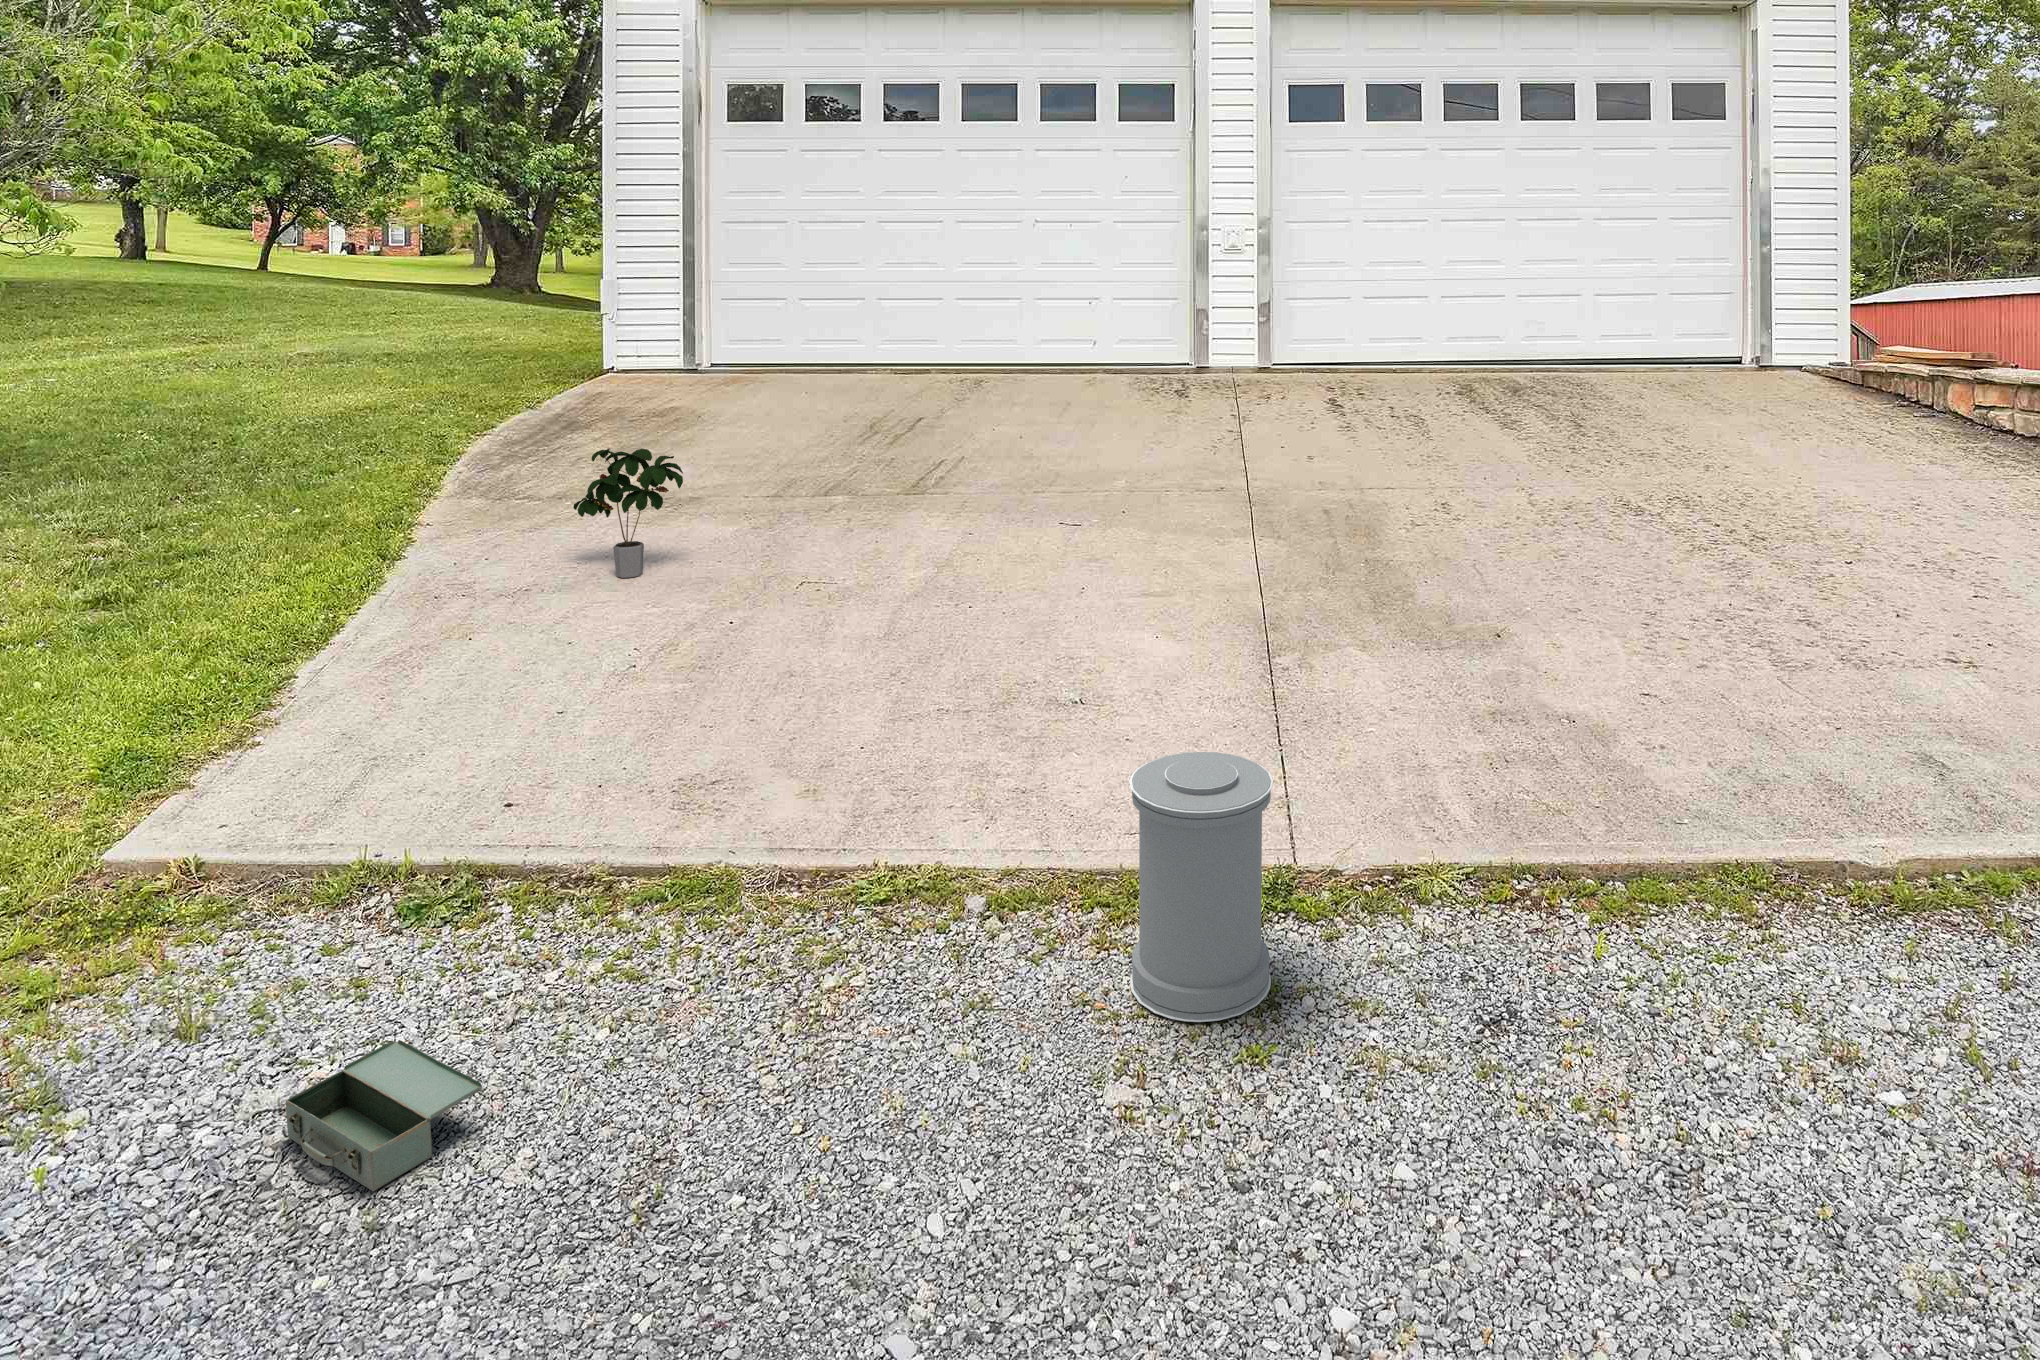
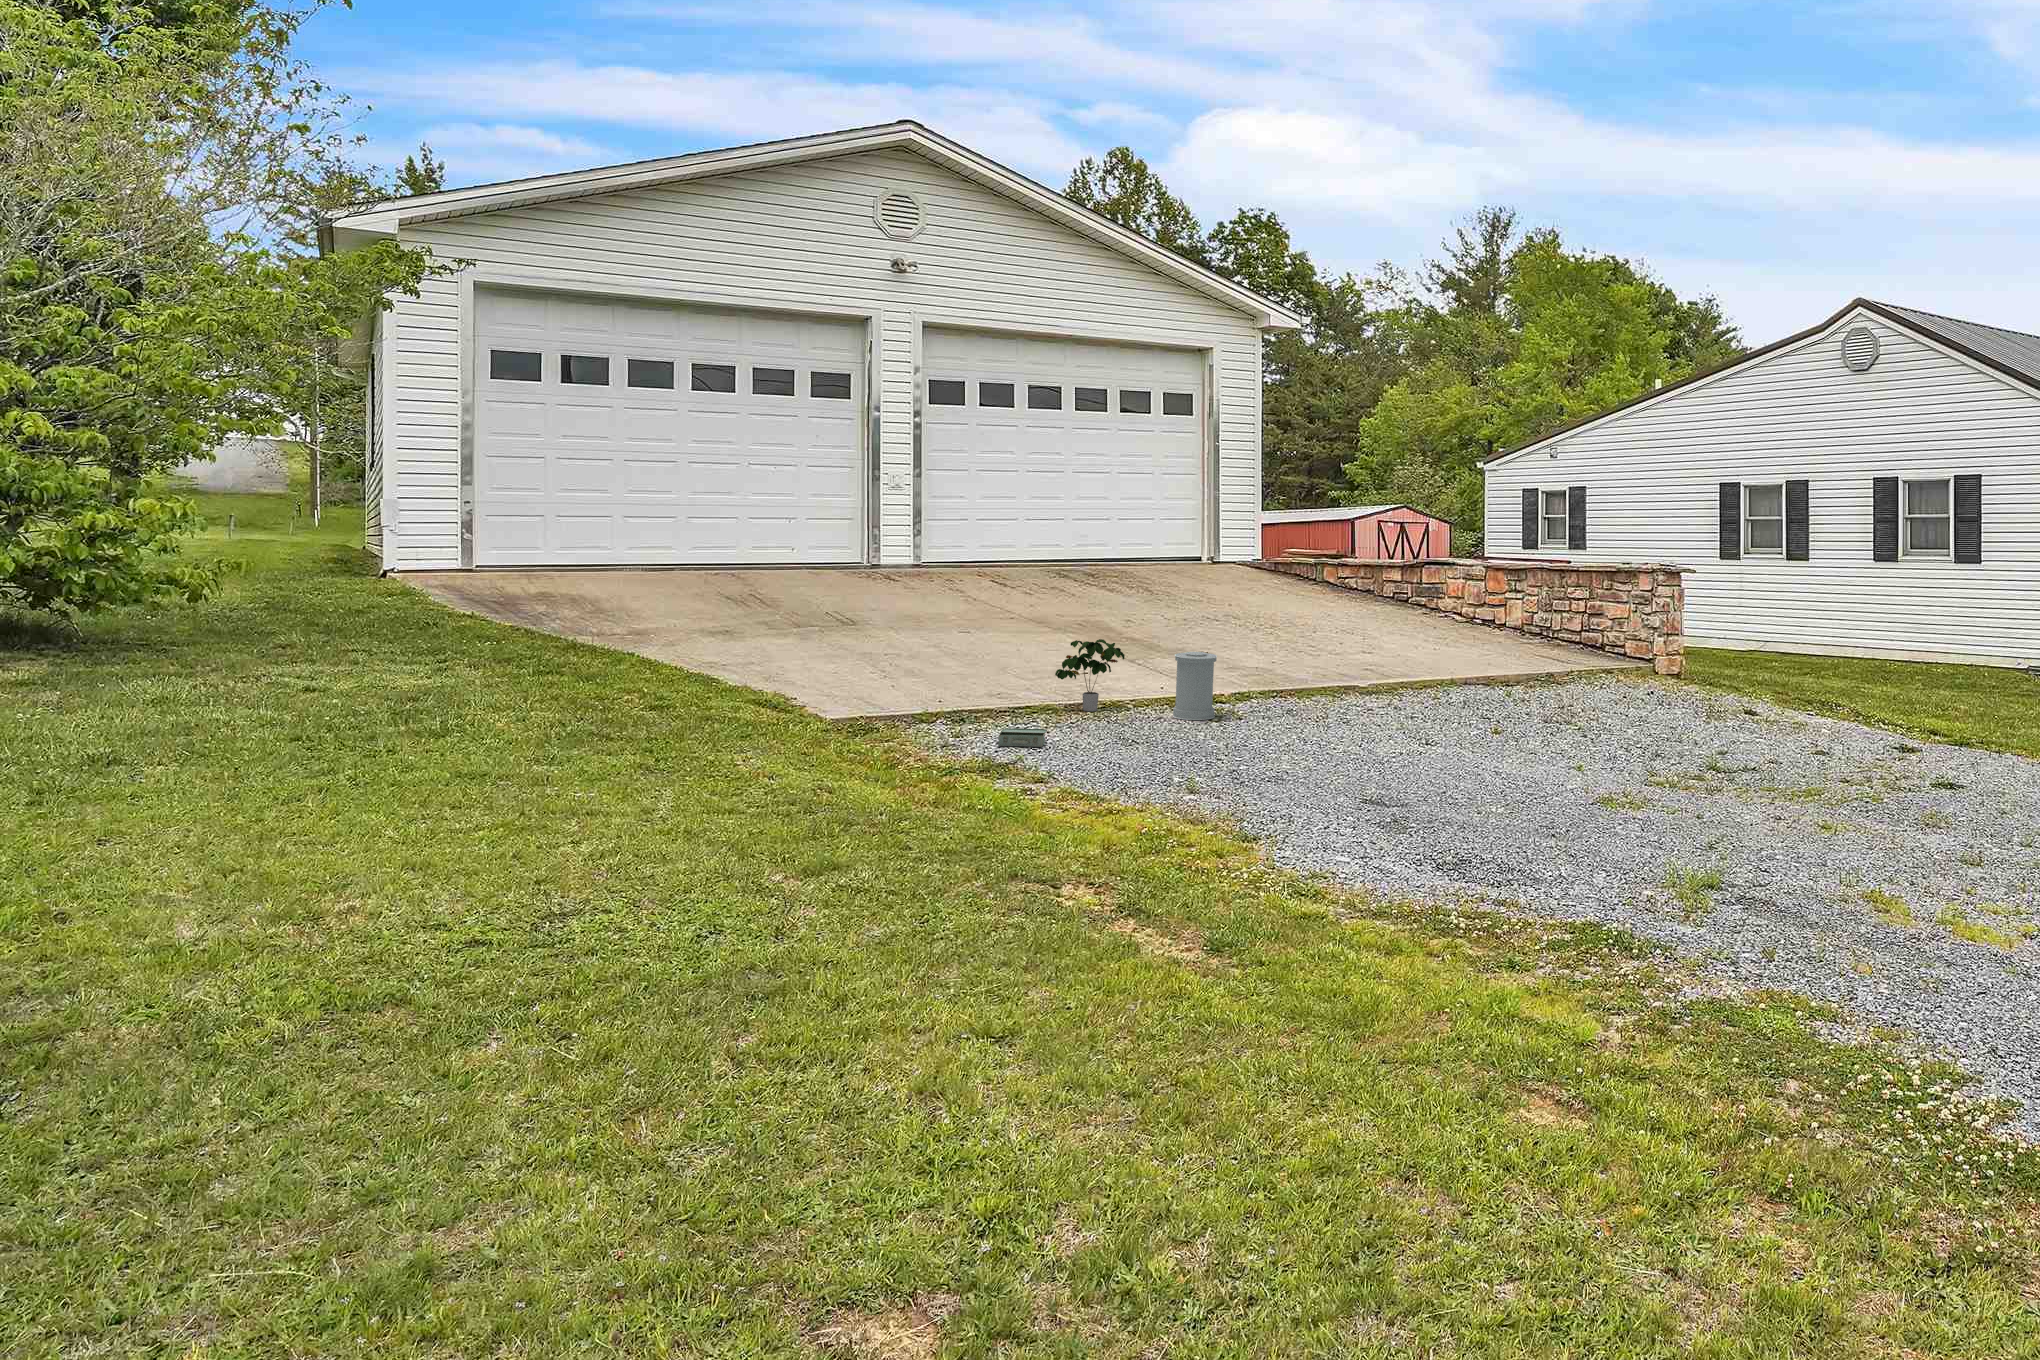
potted plant: present [573,449,683,578] -> present [1055,639,1125,711]

